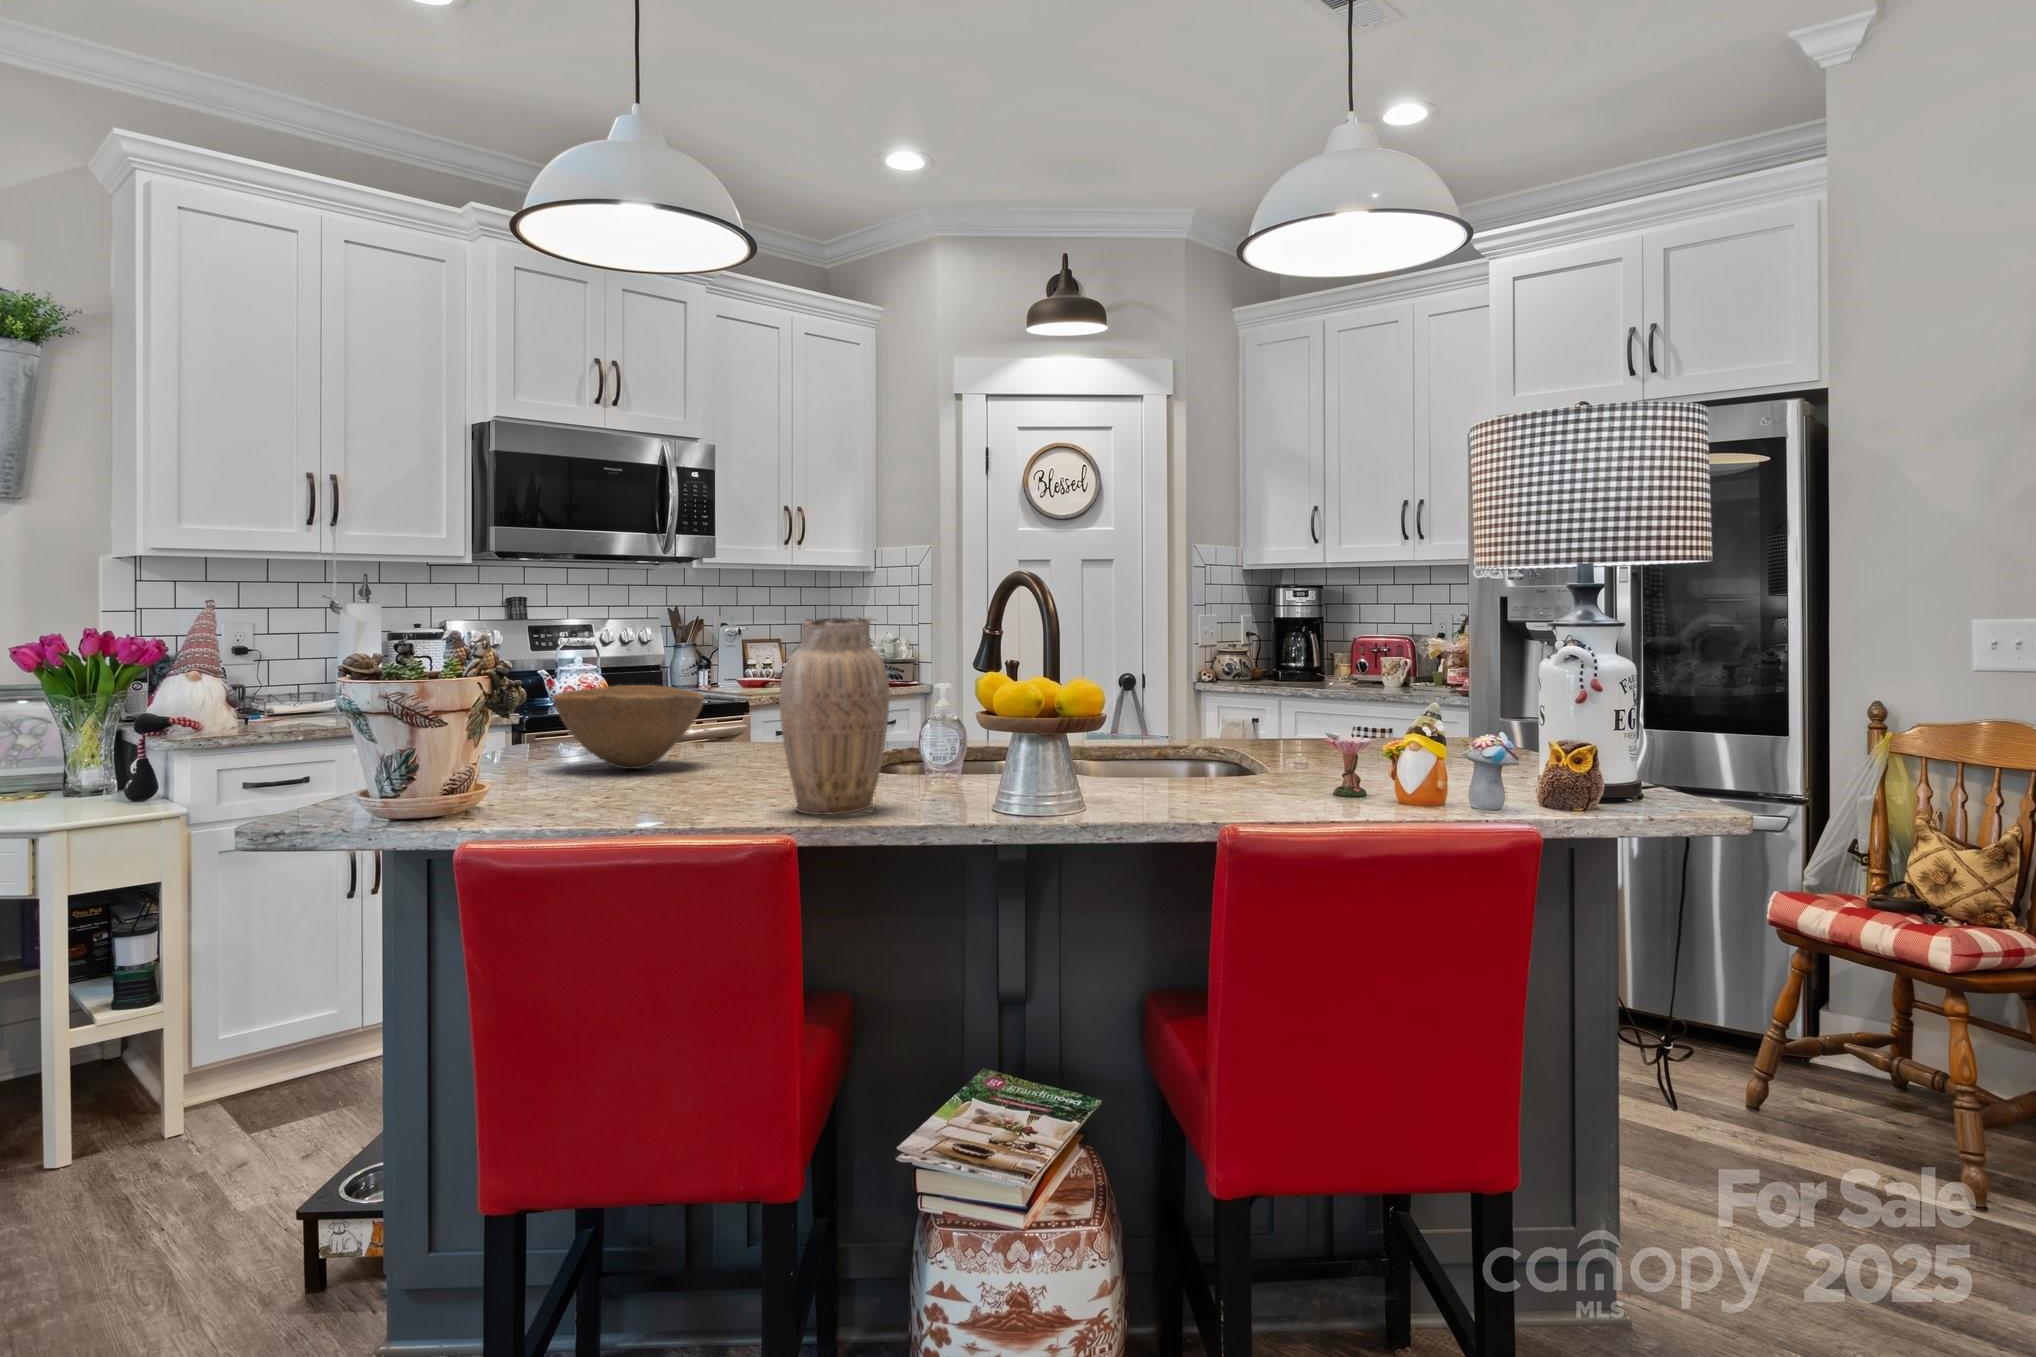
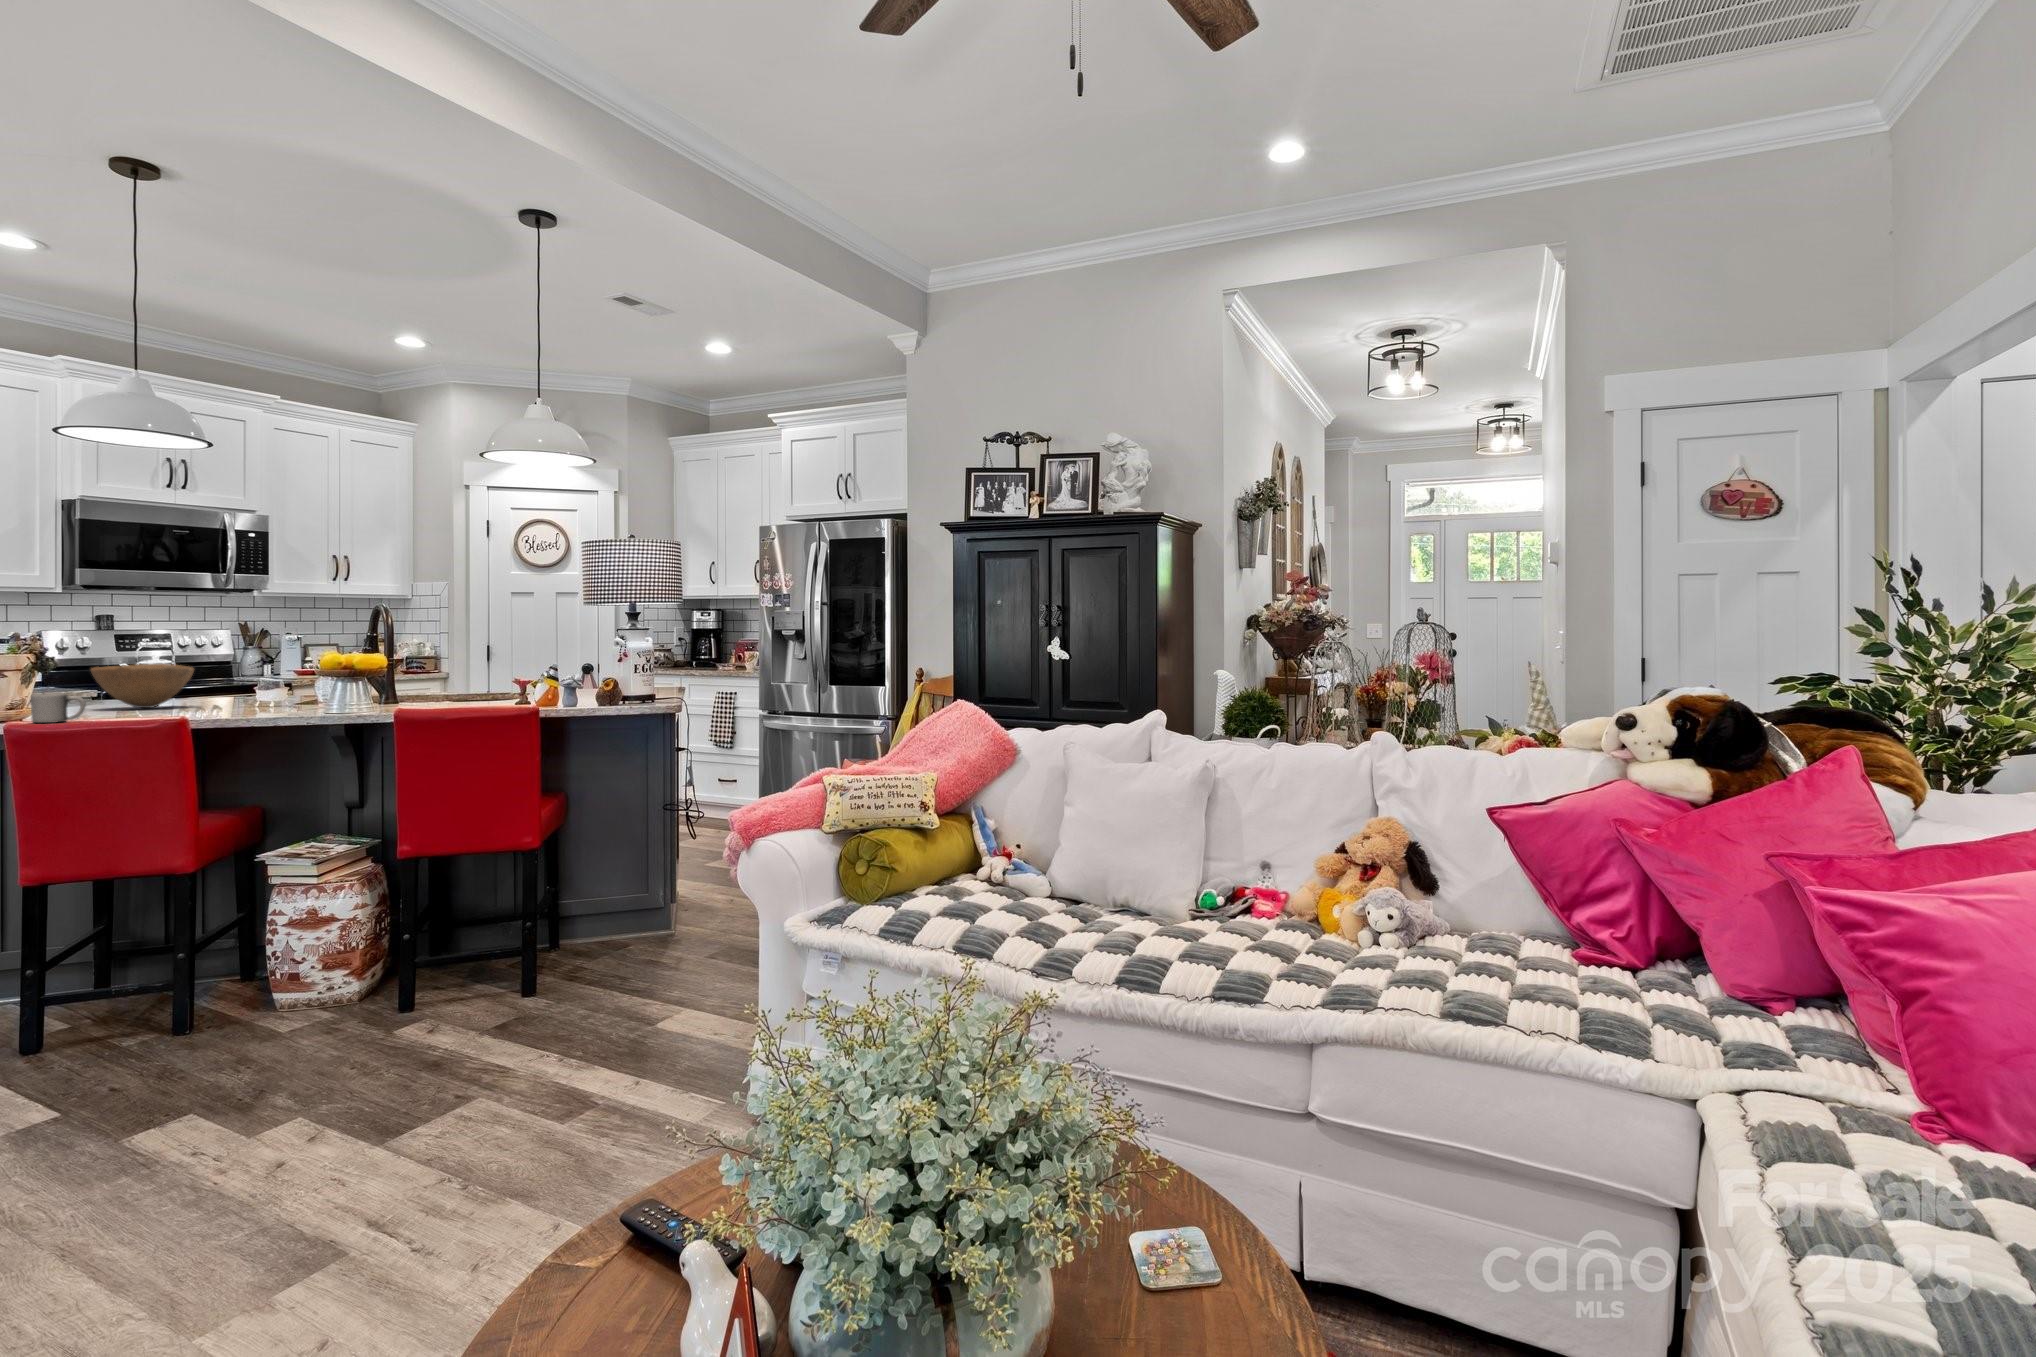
vase: present [780,617,890,815] -> none [201,625,265,717]
mug: none [494,764,585,832] -> present [31,693,86,723]

